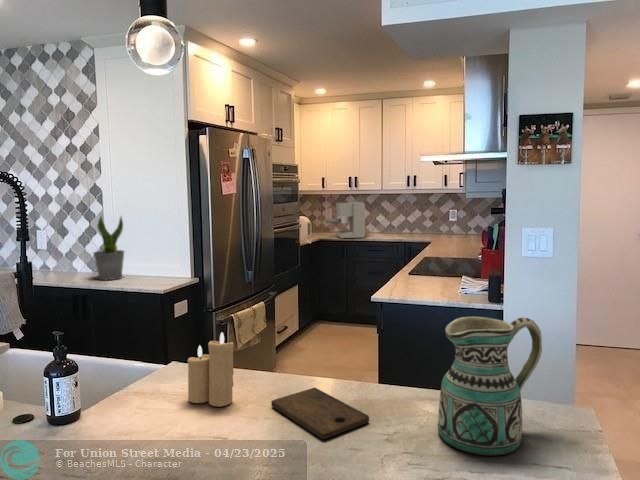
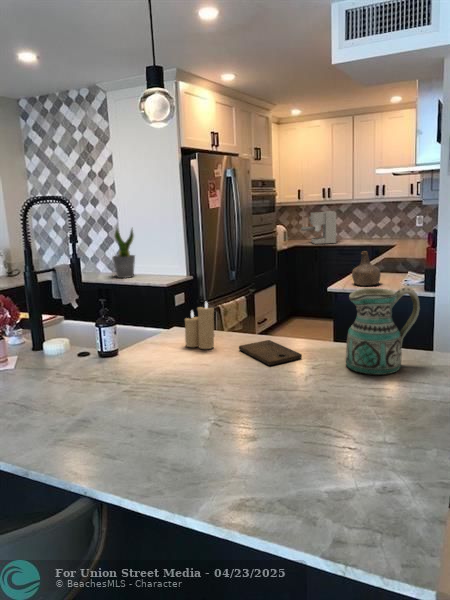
bottle: none [400,251,434,294] -> present [352,251,381,286]

